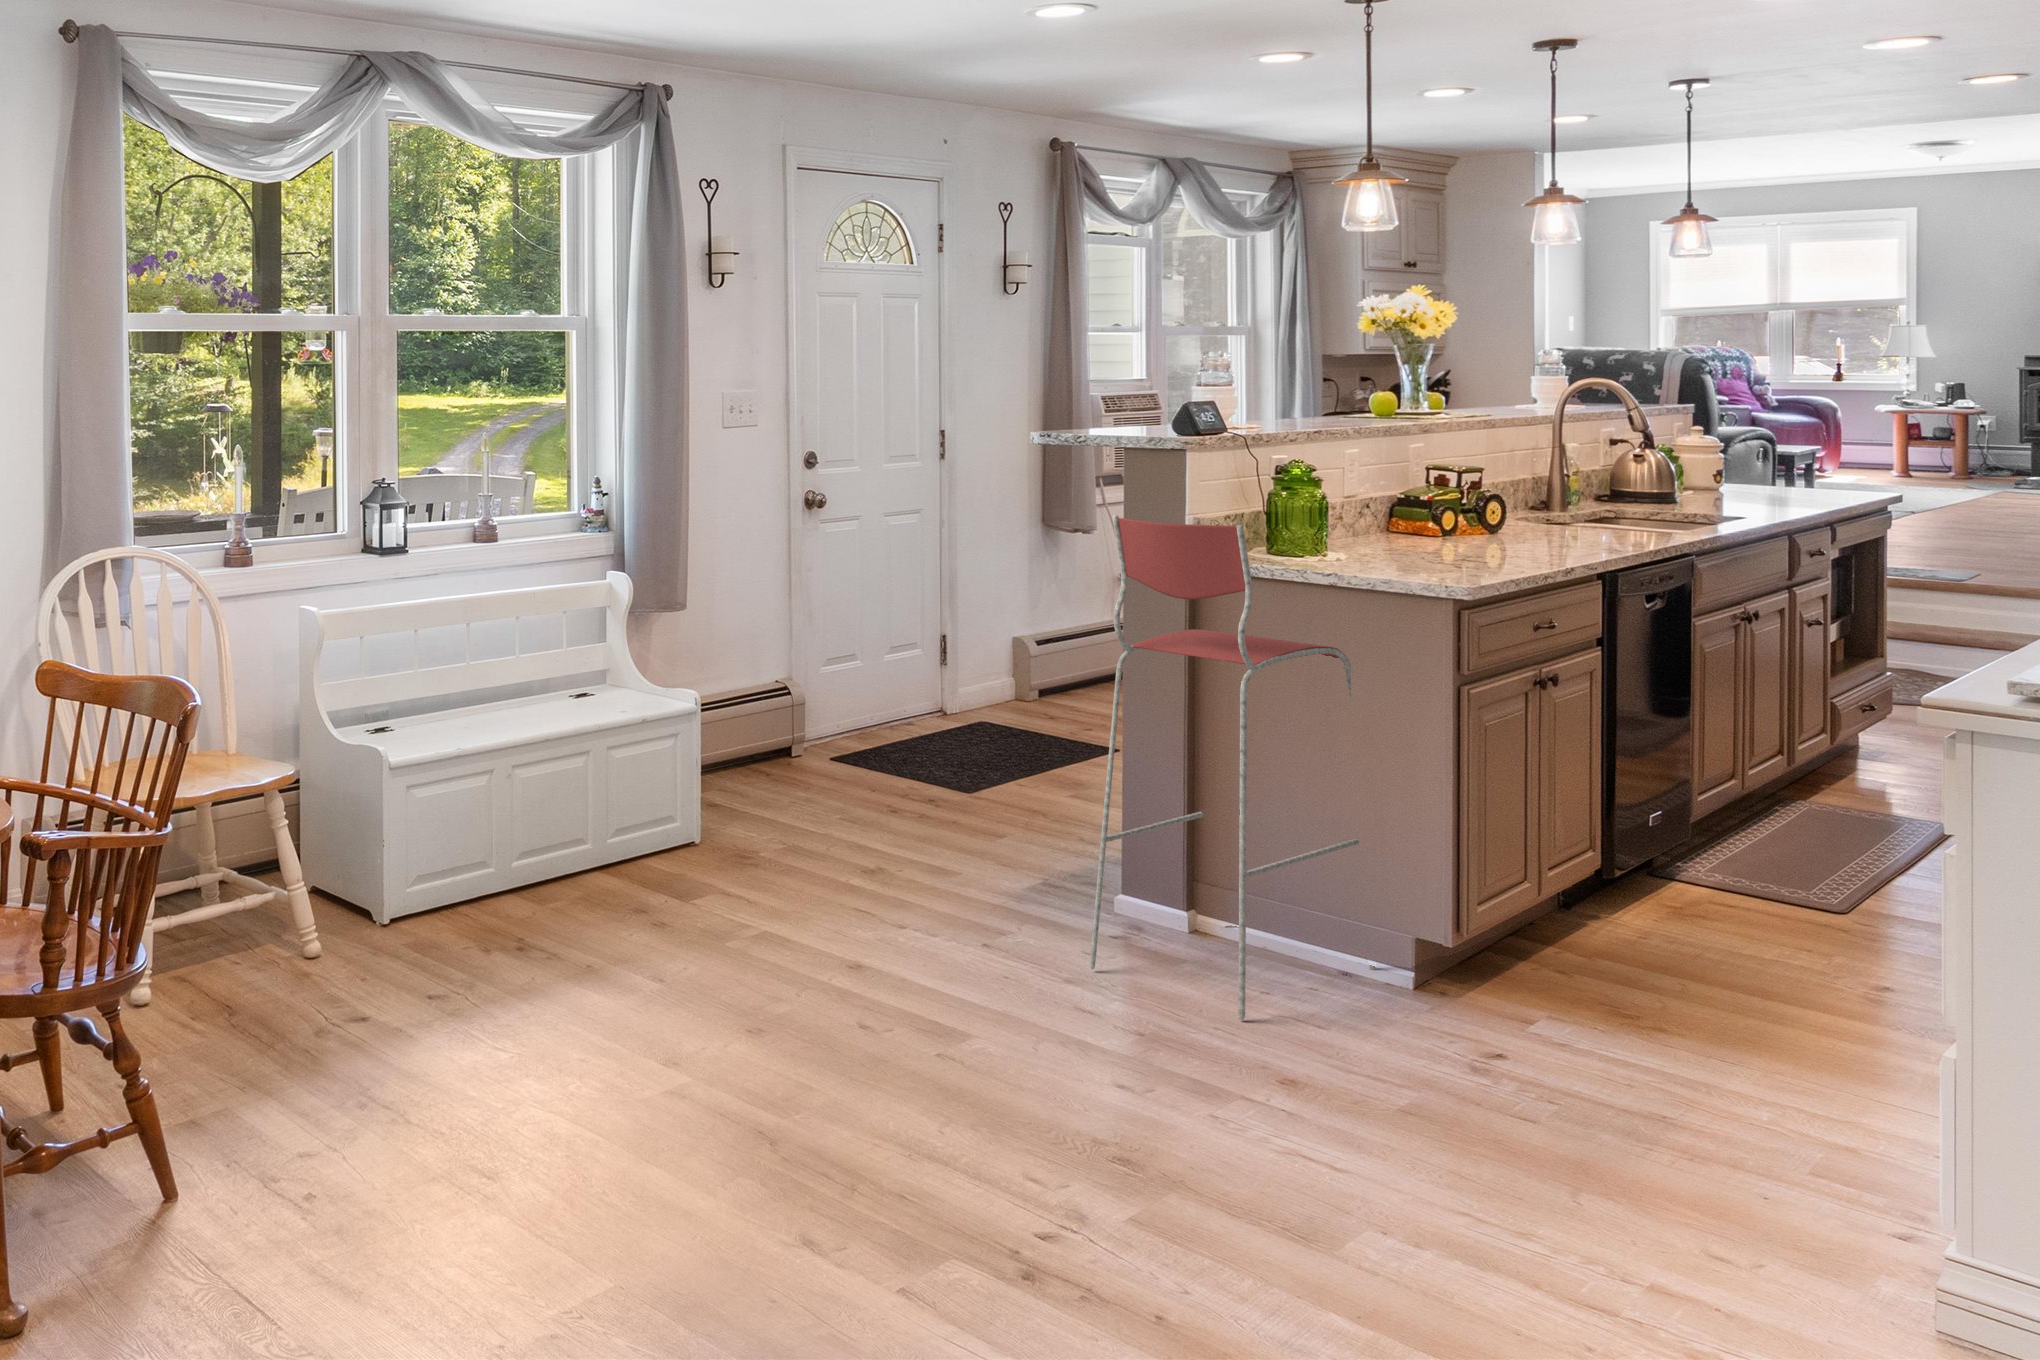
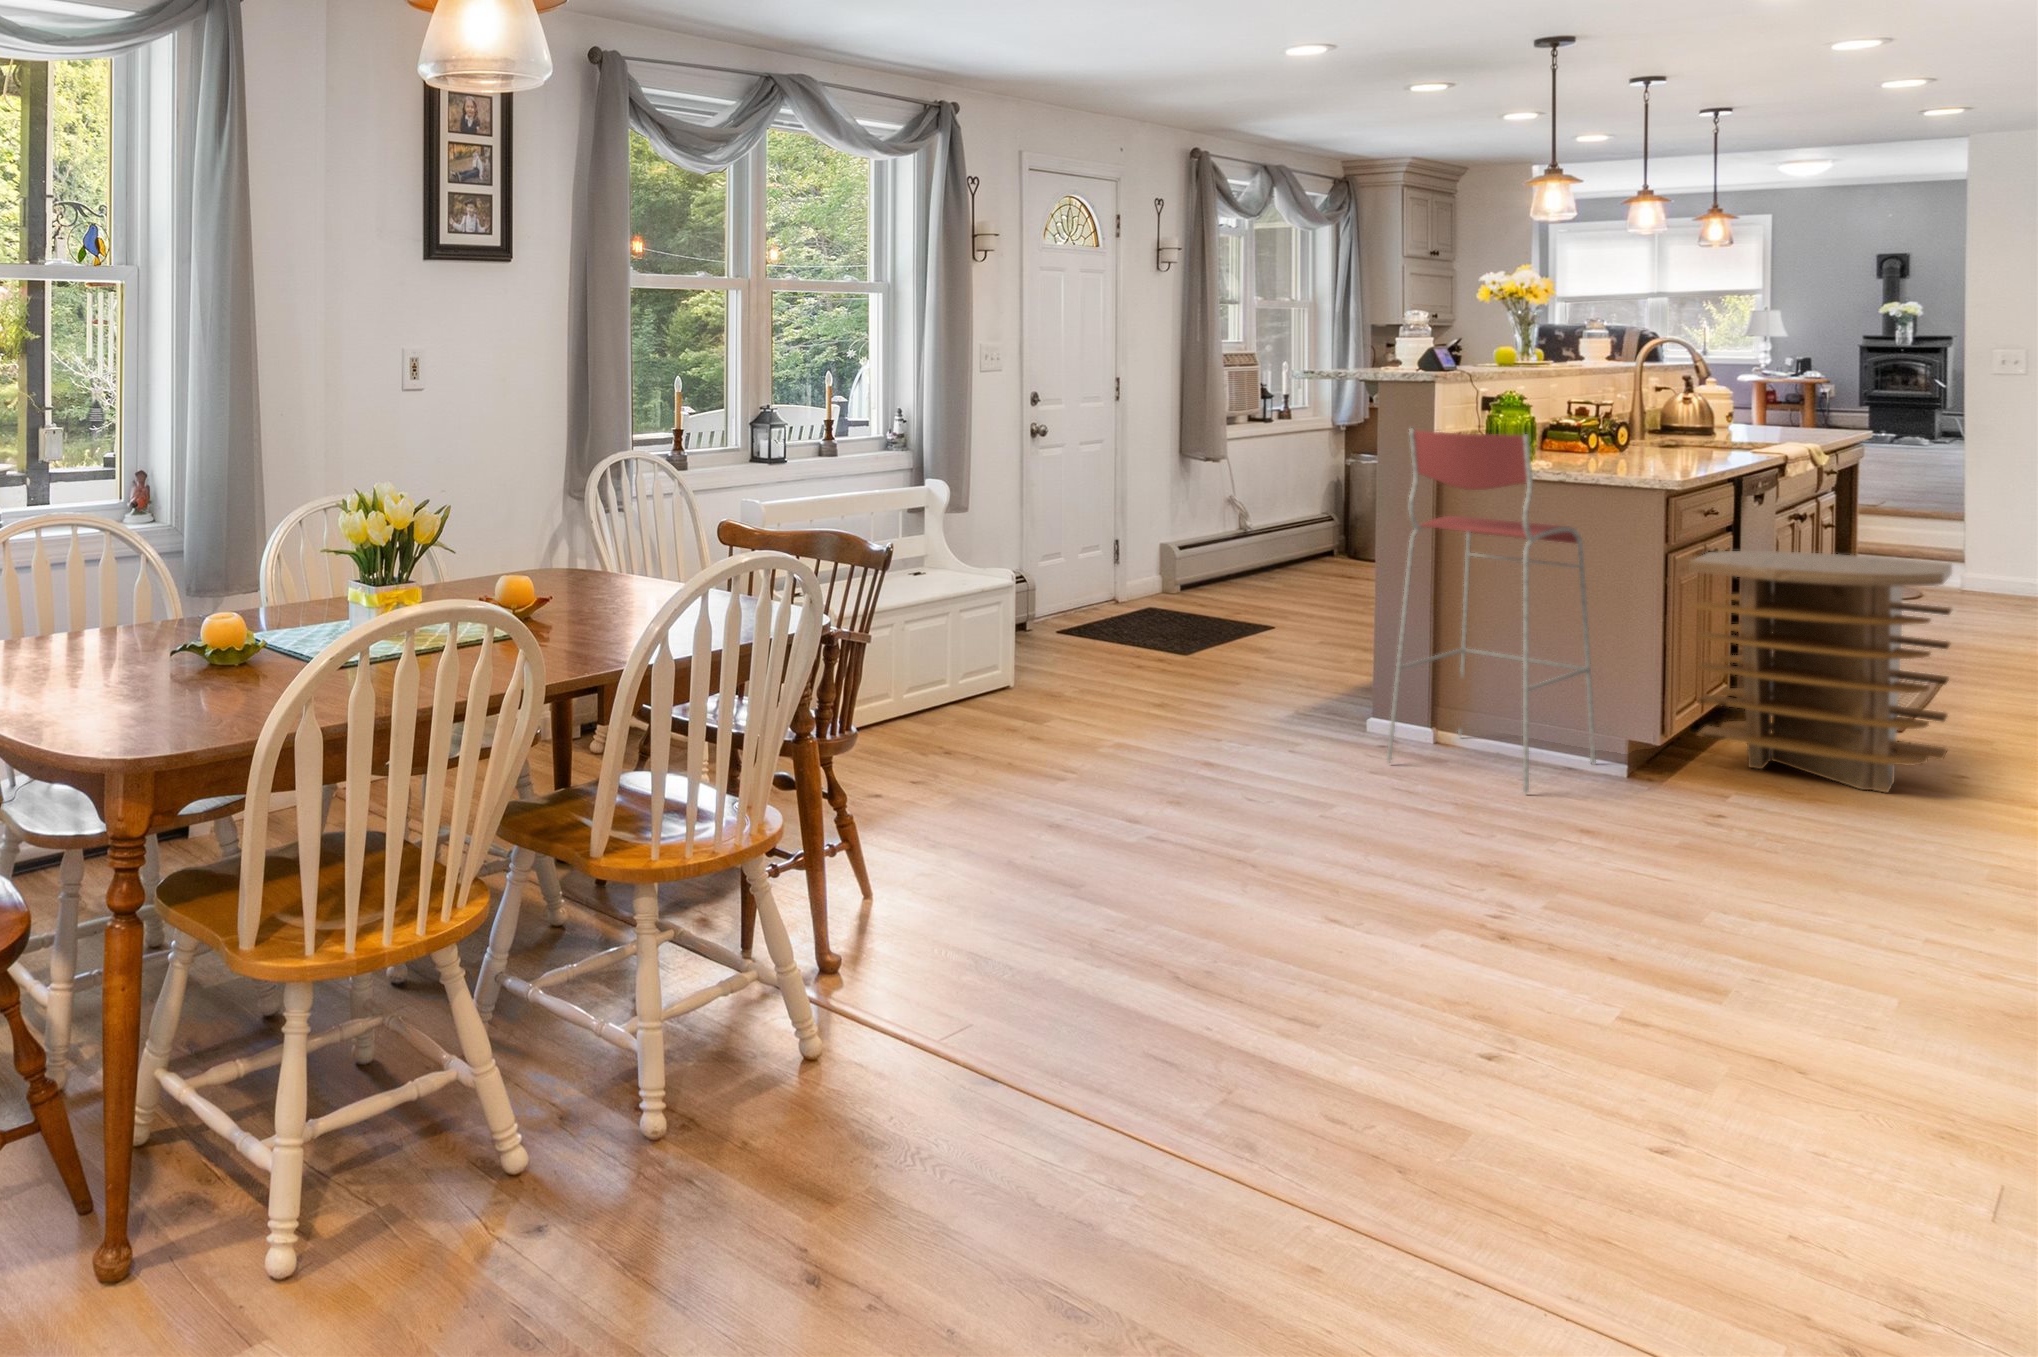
side table: none [1486,674,1850,1016] -> present [1689,551,1952,792]

